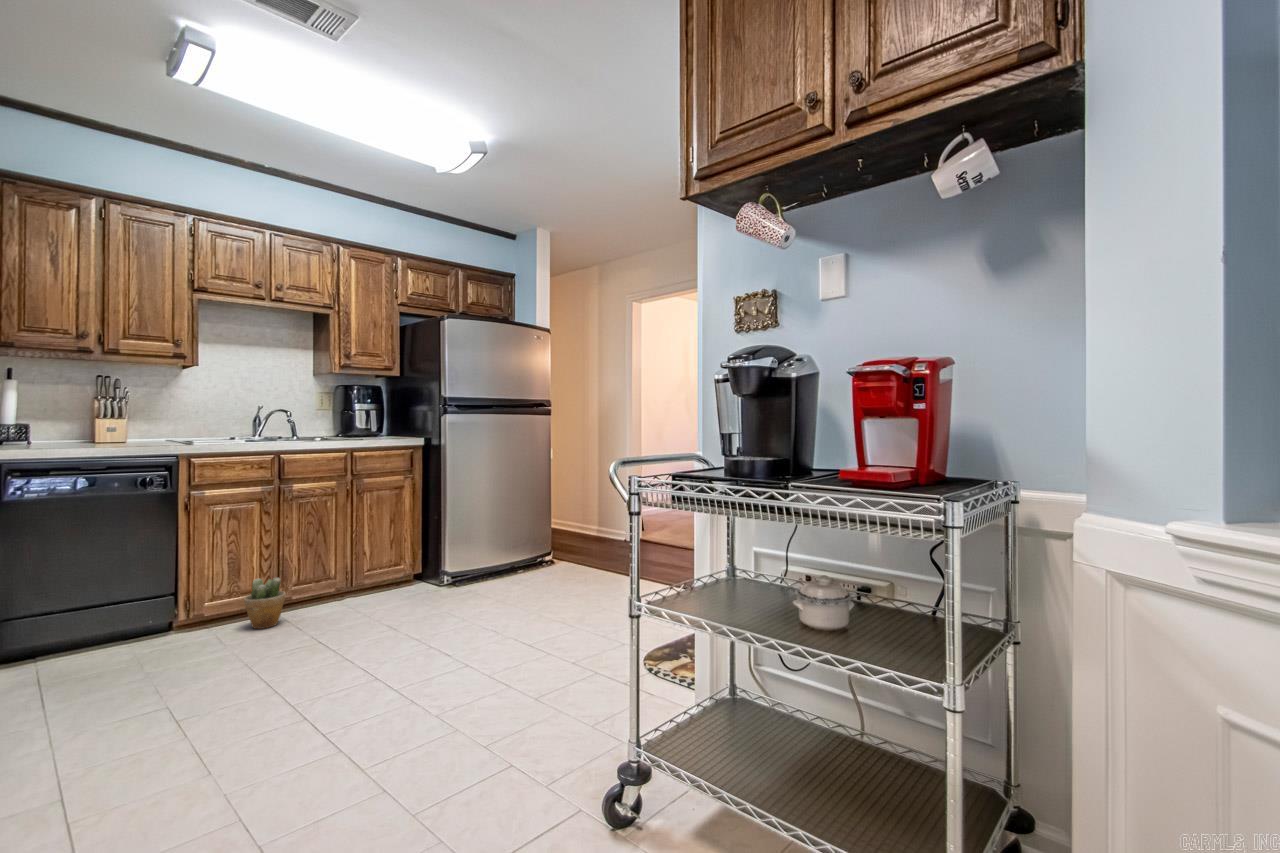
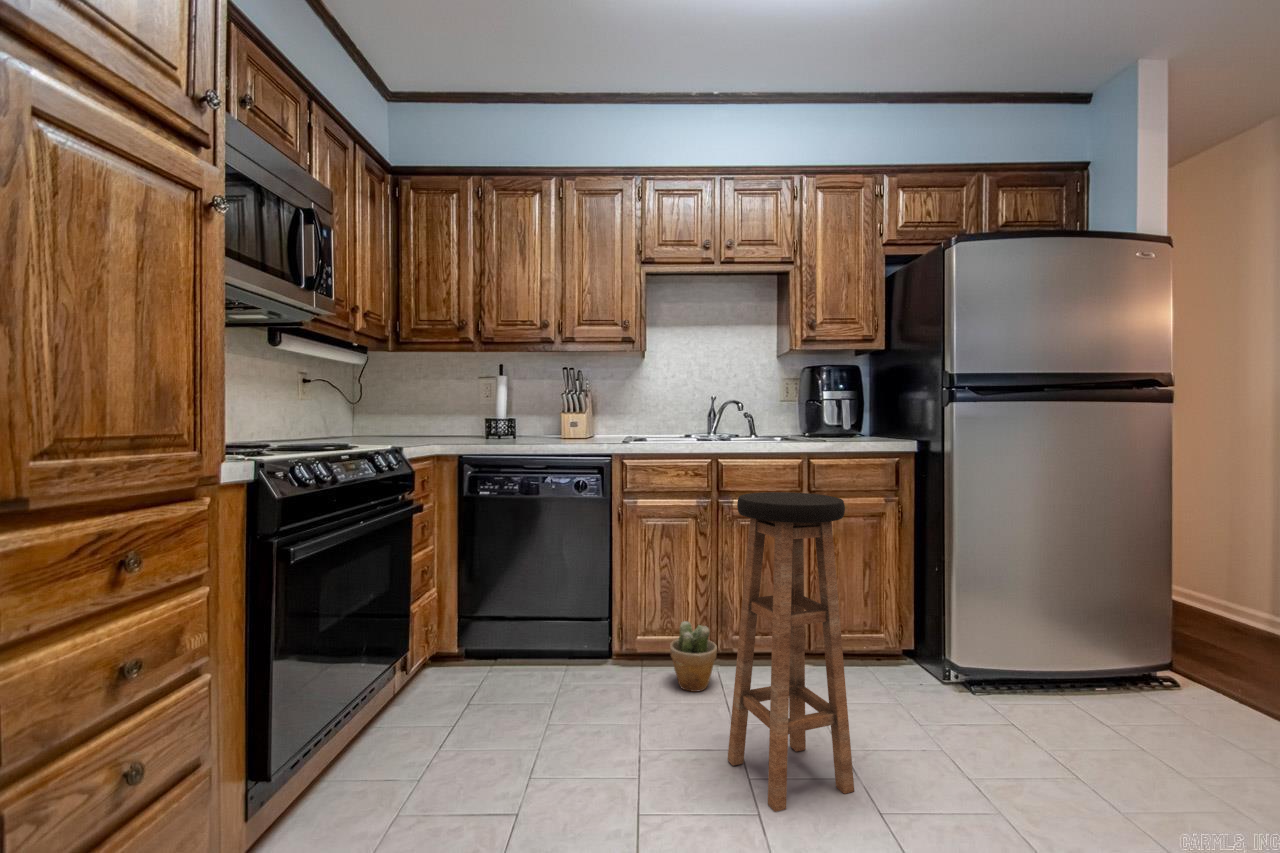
bar stool: none [313,470,396,654] -> present [728,492,854,812]

